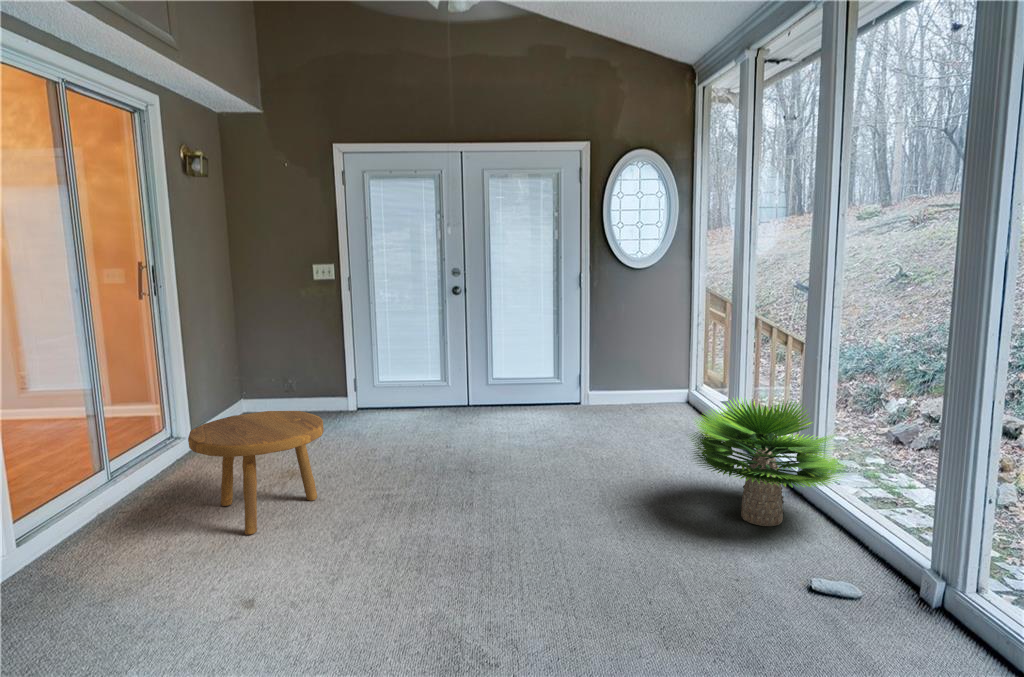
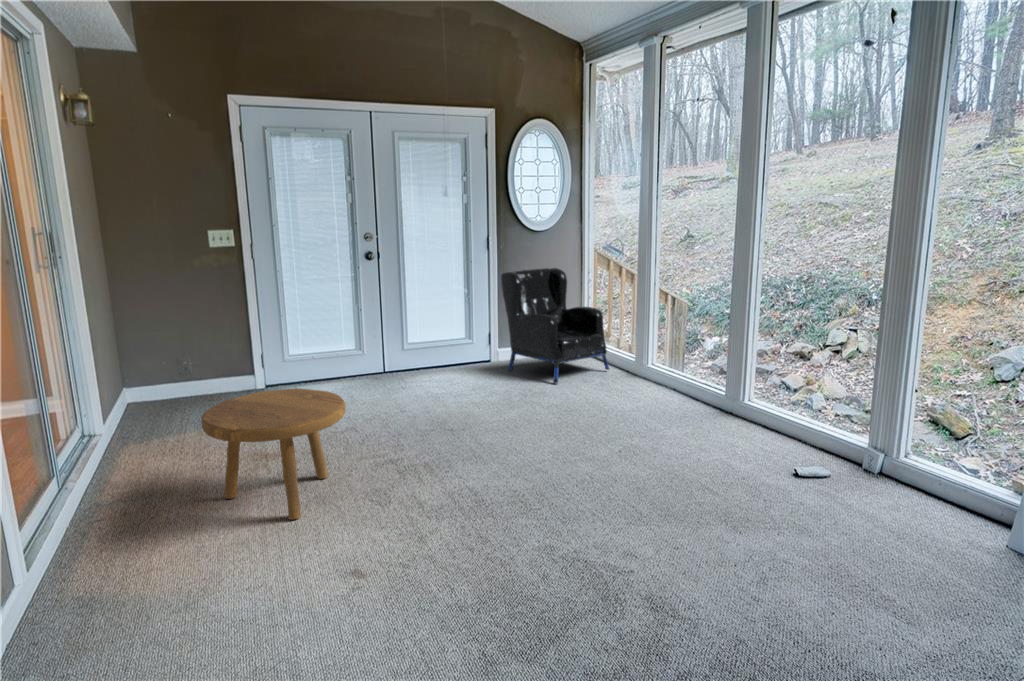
armchair: none [587,308,701,435] -> present [501,268,609,383]
potted plant: present [691,398,843,526] -> none [660,336,788,439]

